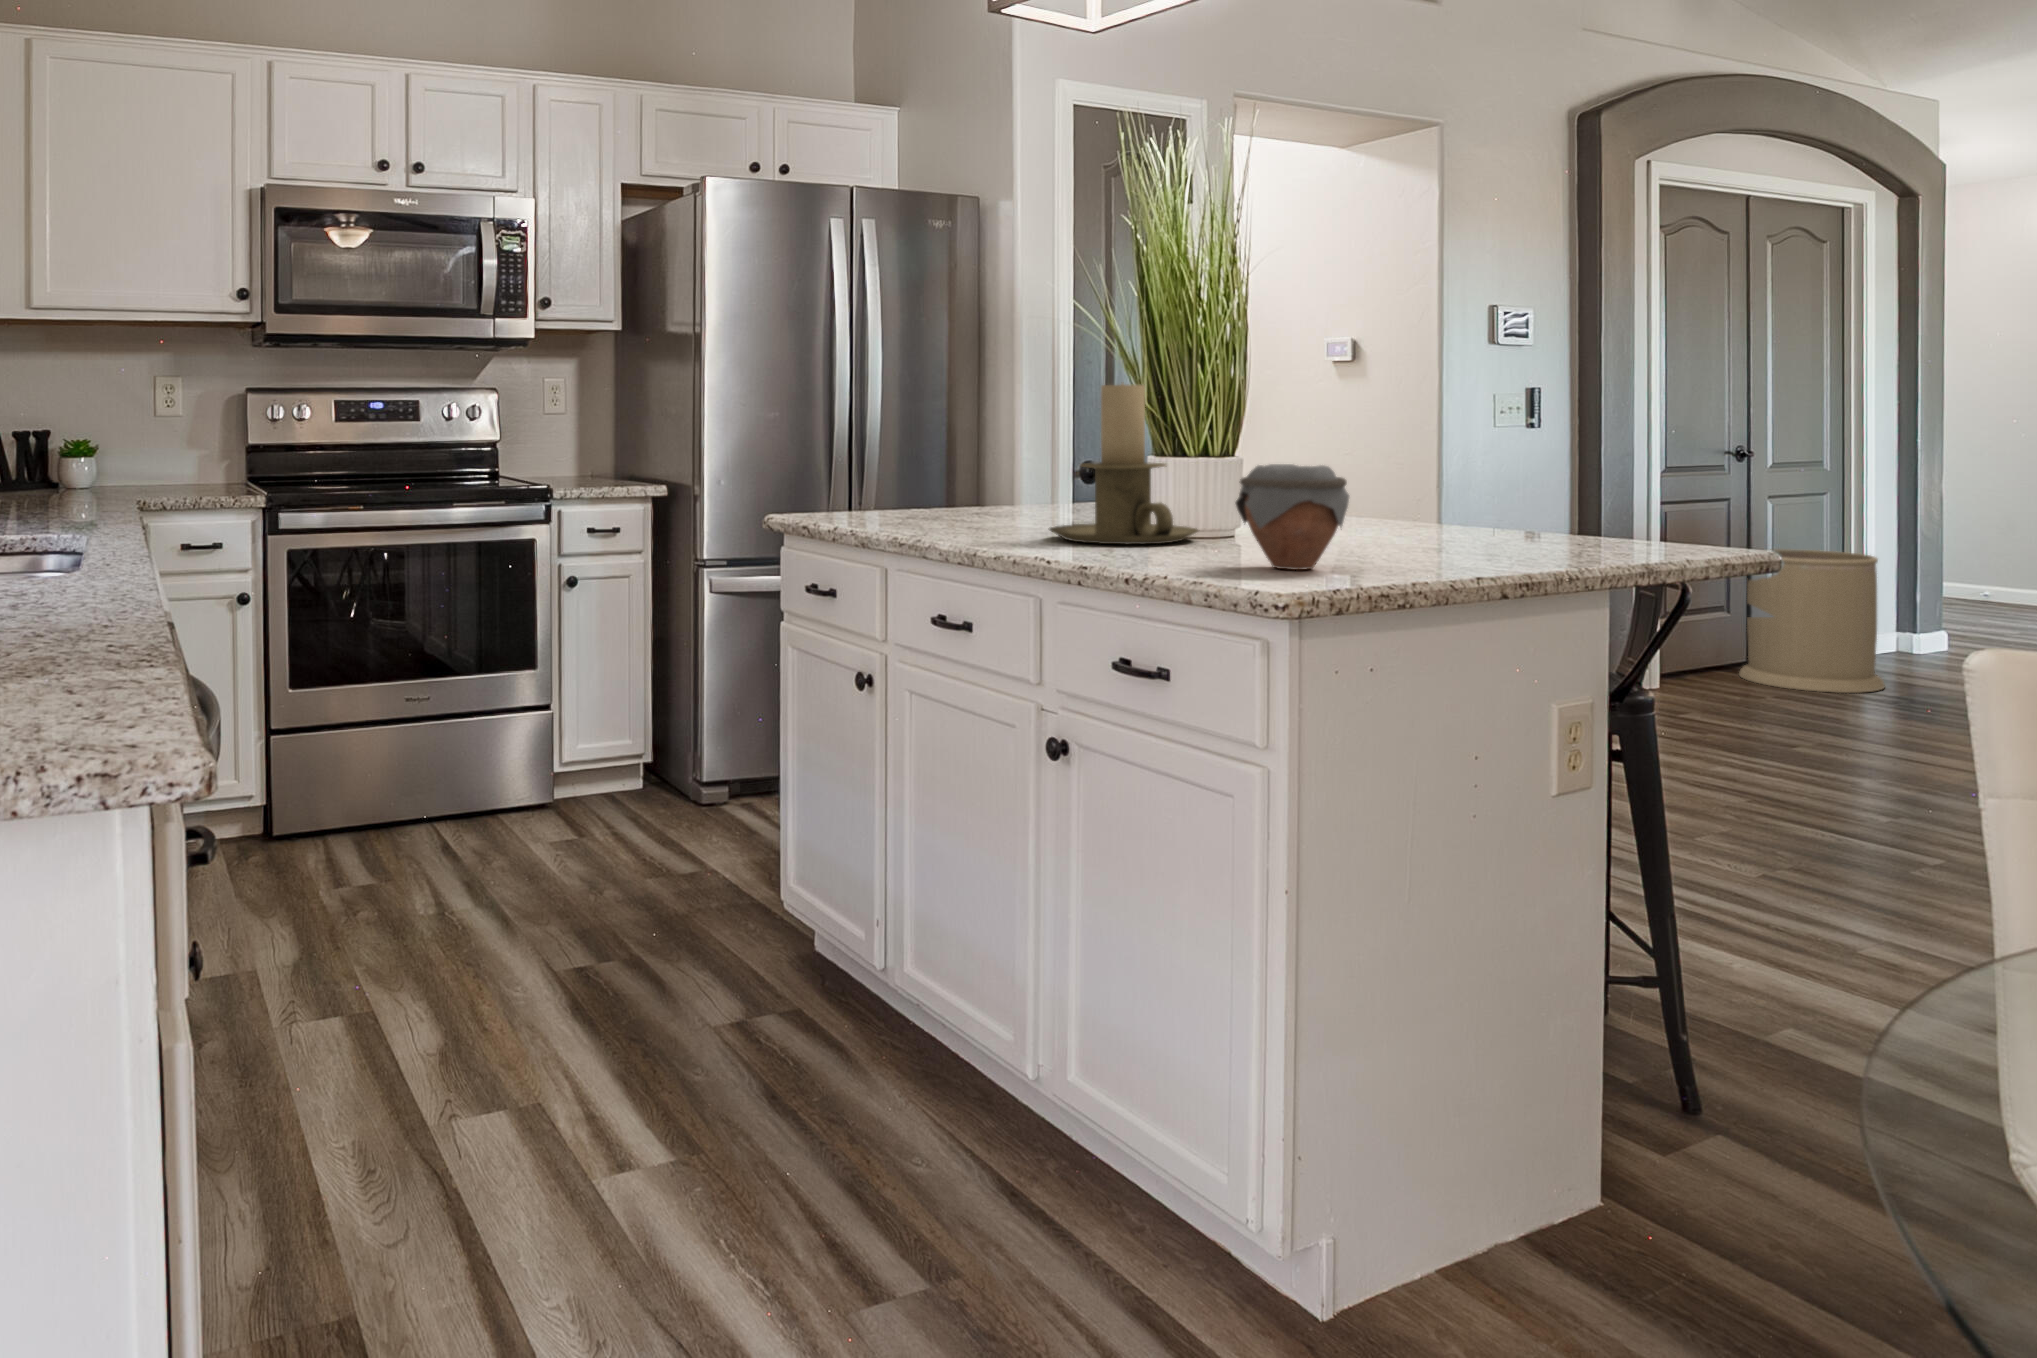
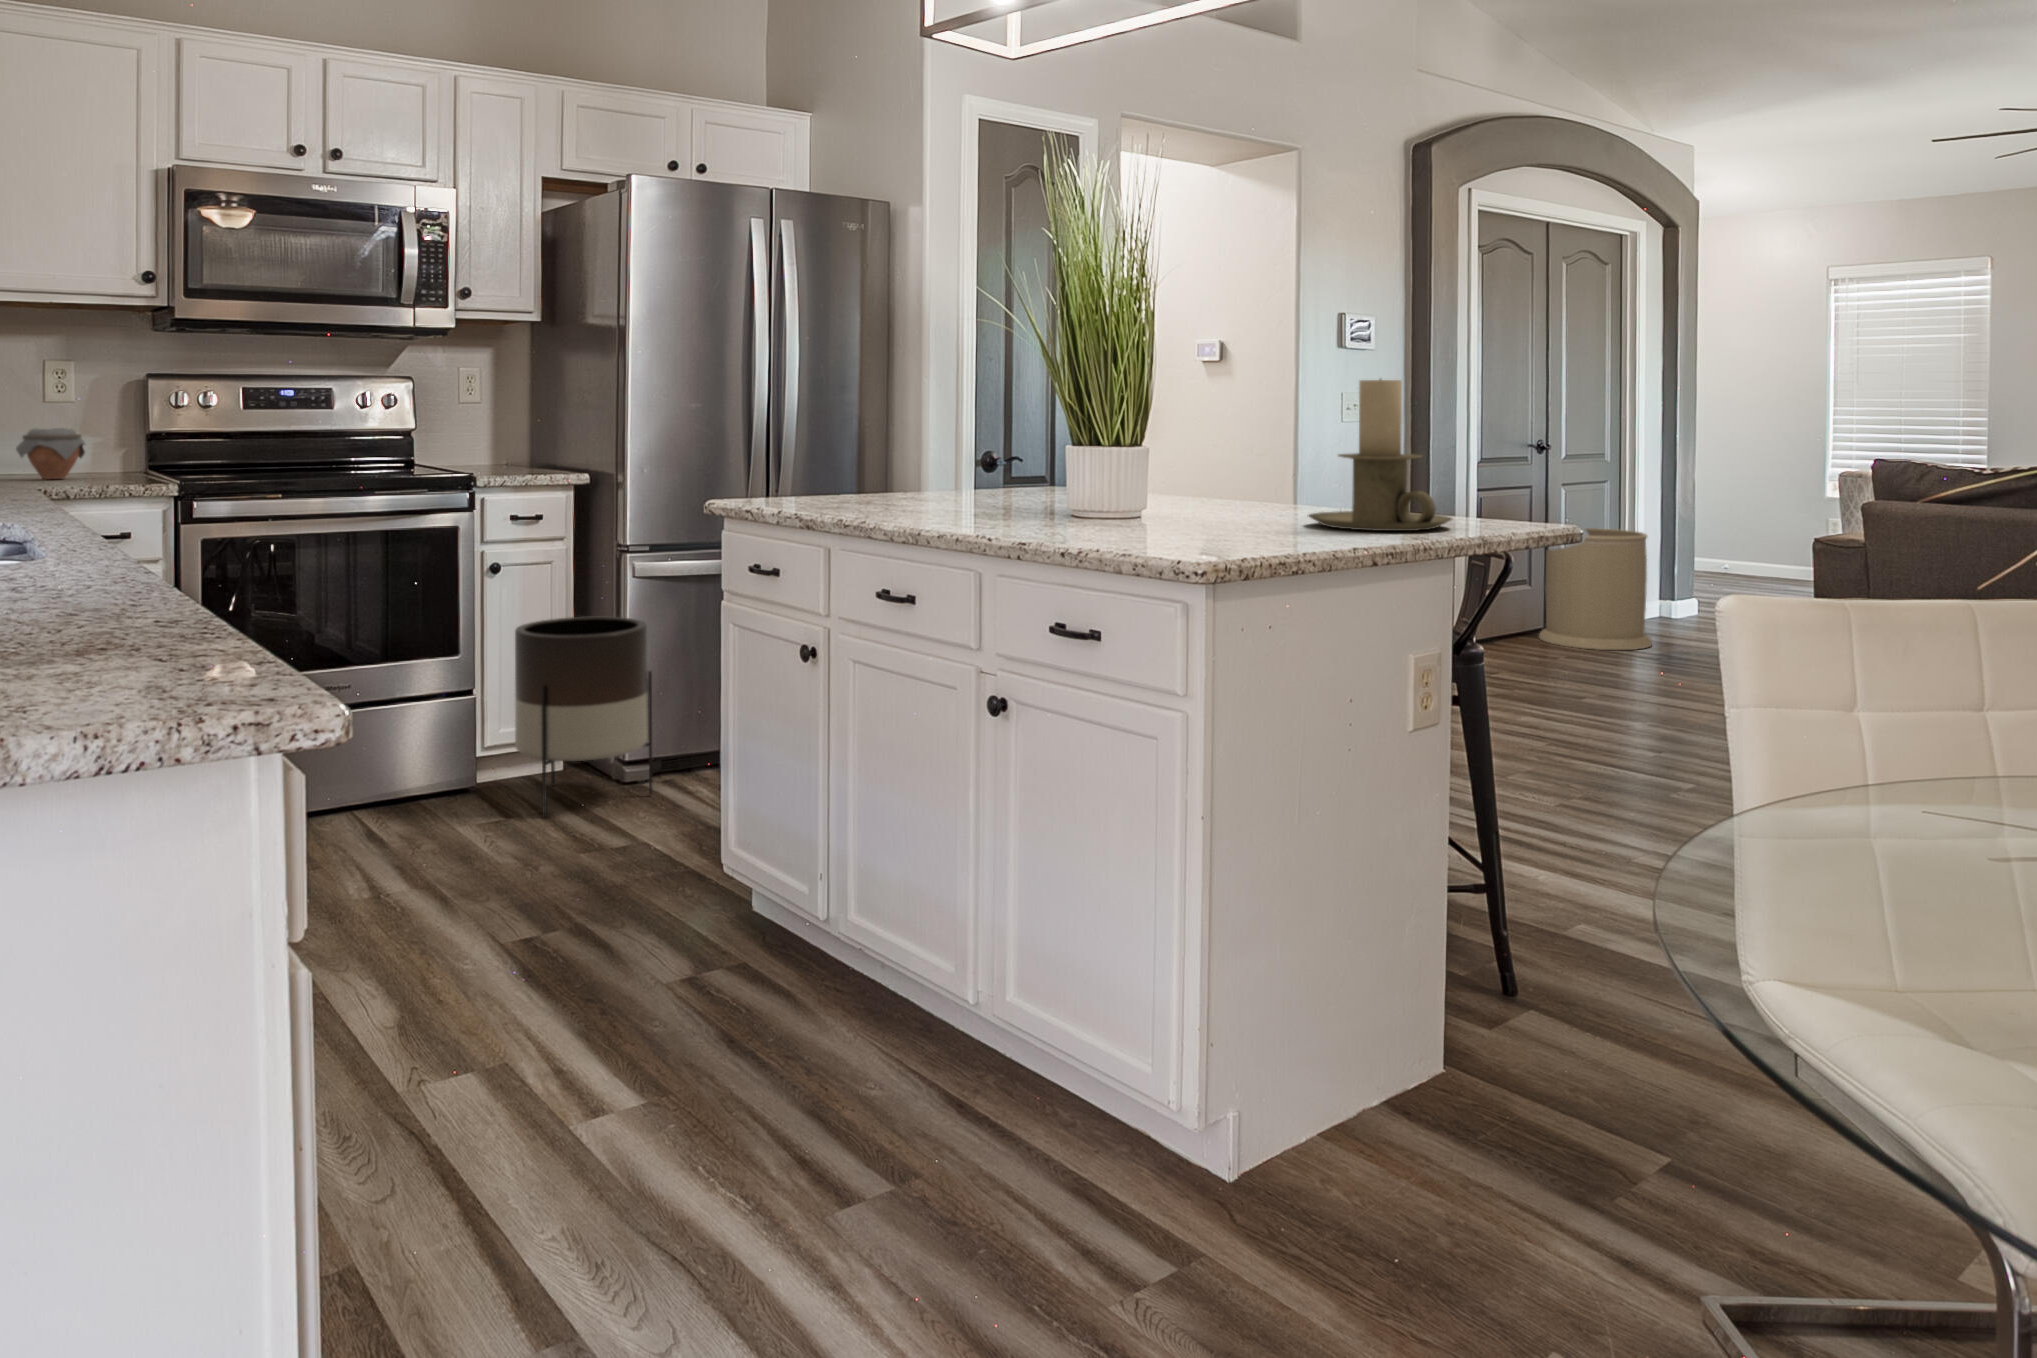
candle holder: present [1049,384,1198,544] -> present [1309,378,1451,531]
jar: present [1236,464,1349,570] -> present [16,428,85,479]
planter: none [587,632,725,837] -> present [515,617,652,817]

